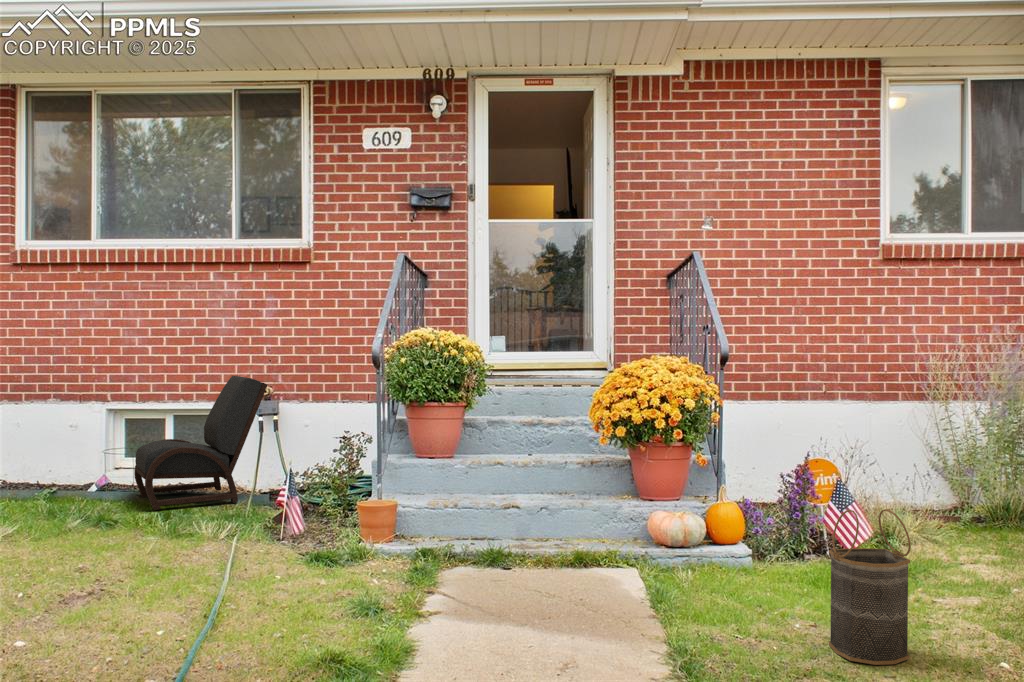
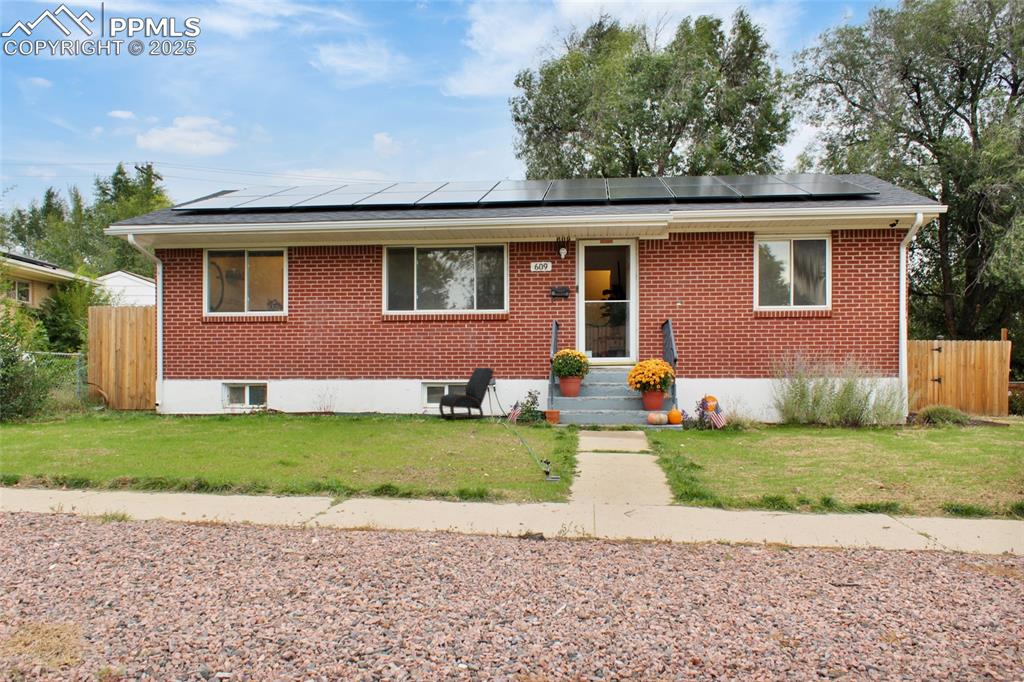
basket: present [829,509,911,665] -> none [695,401,716,444]

